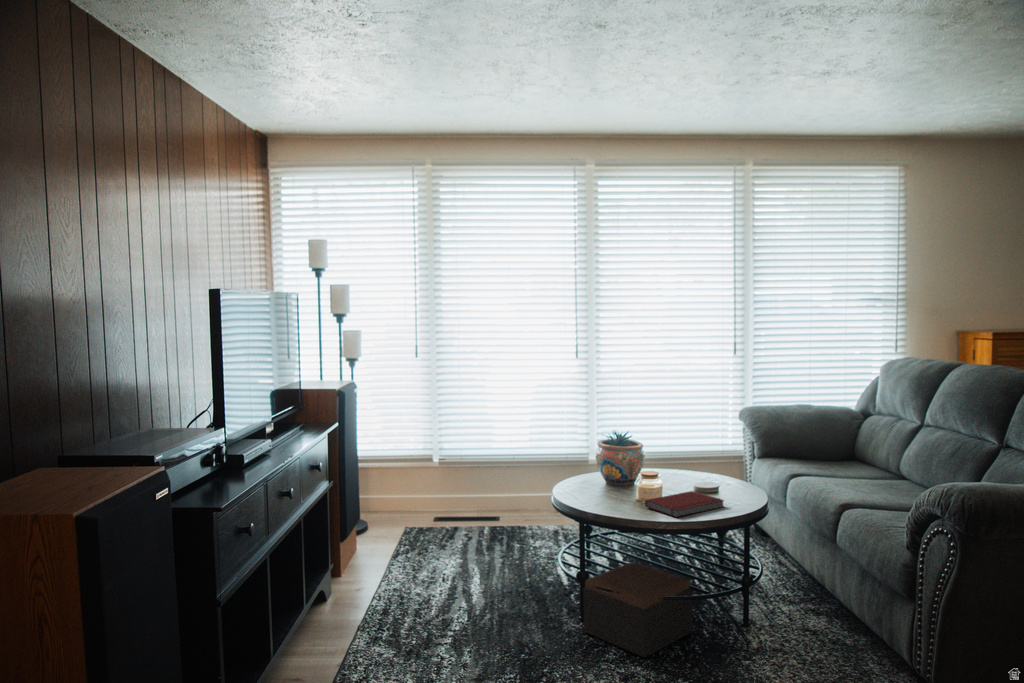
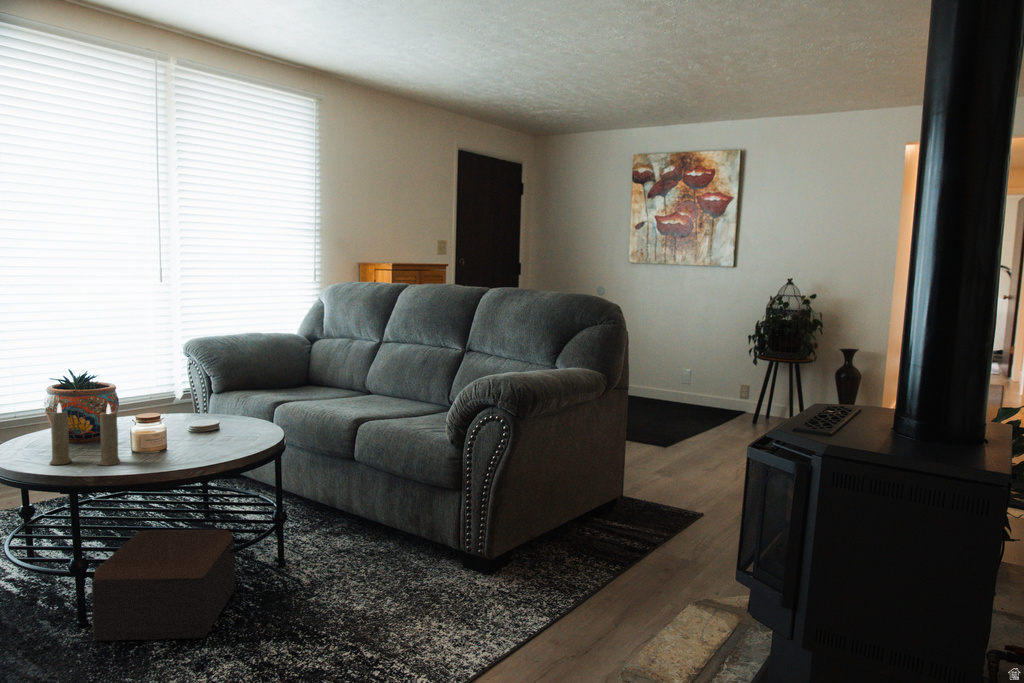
candle: none [577,455,616,508] -> present [49,403,120,466]
book: present [645,491,724,517] -> none [164,428,258,458]

